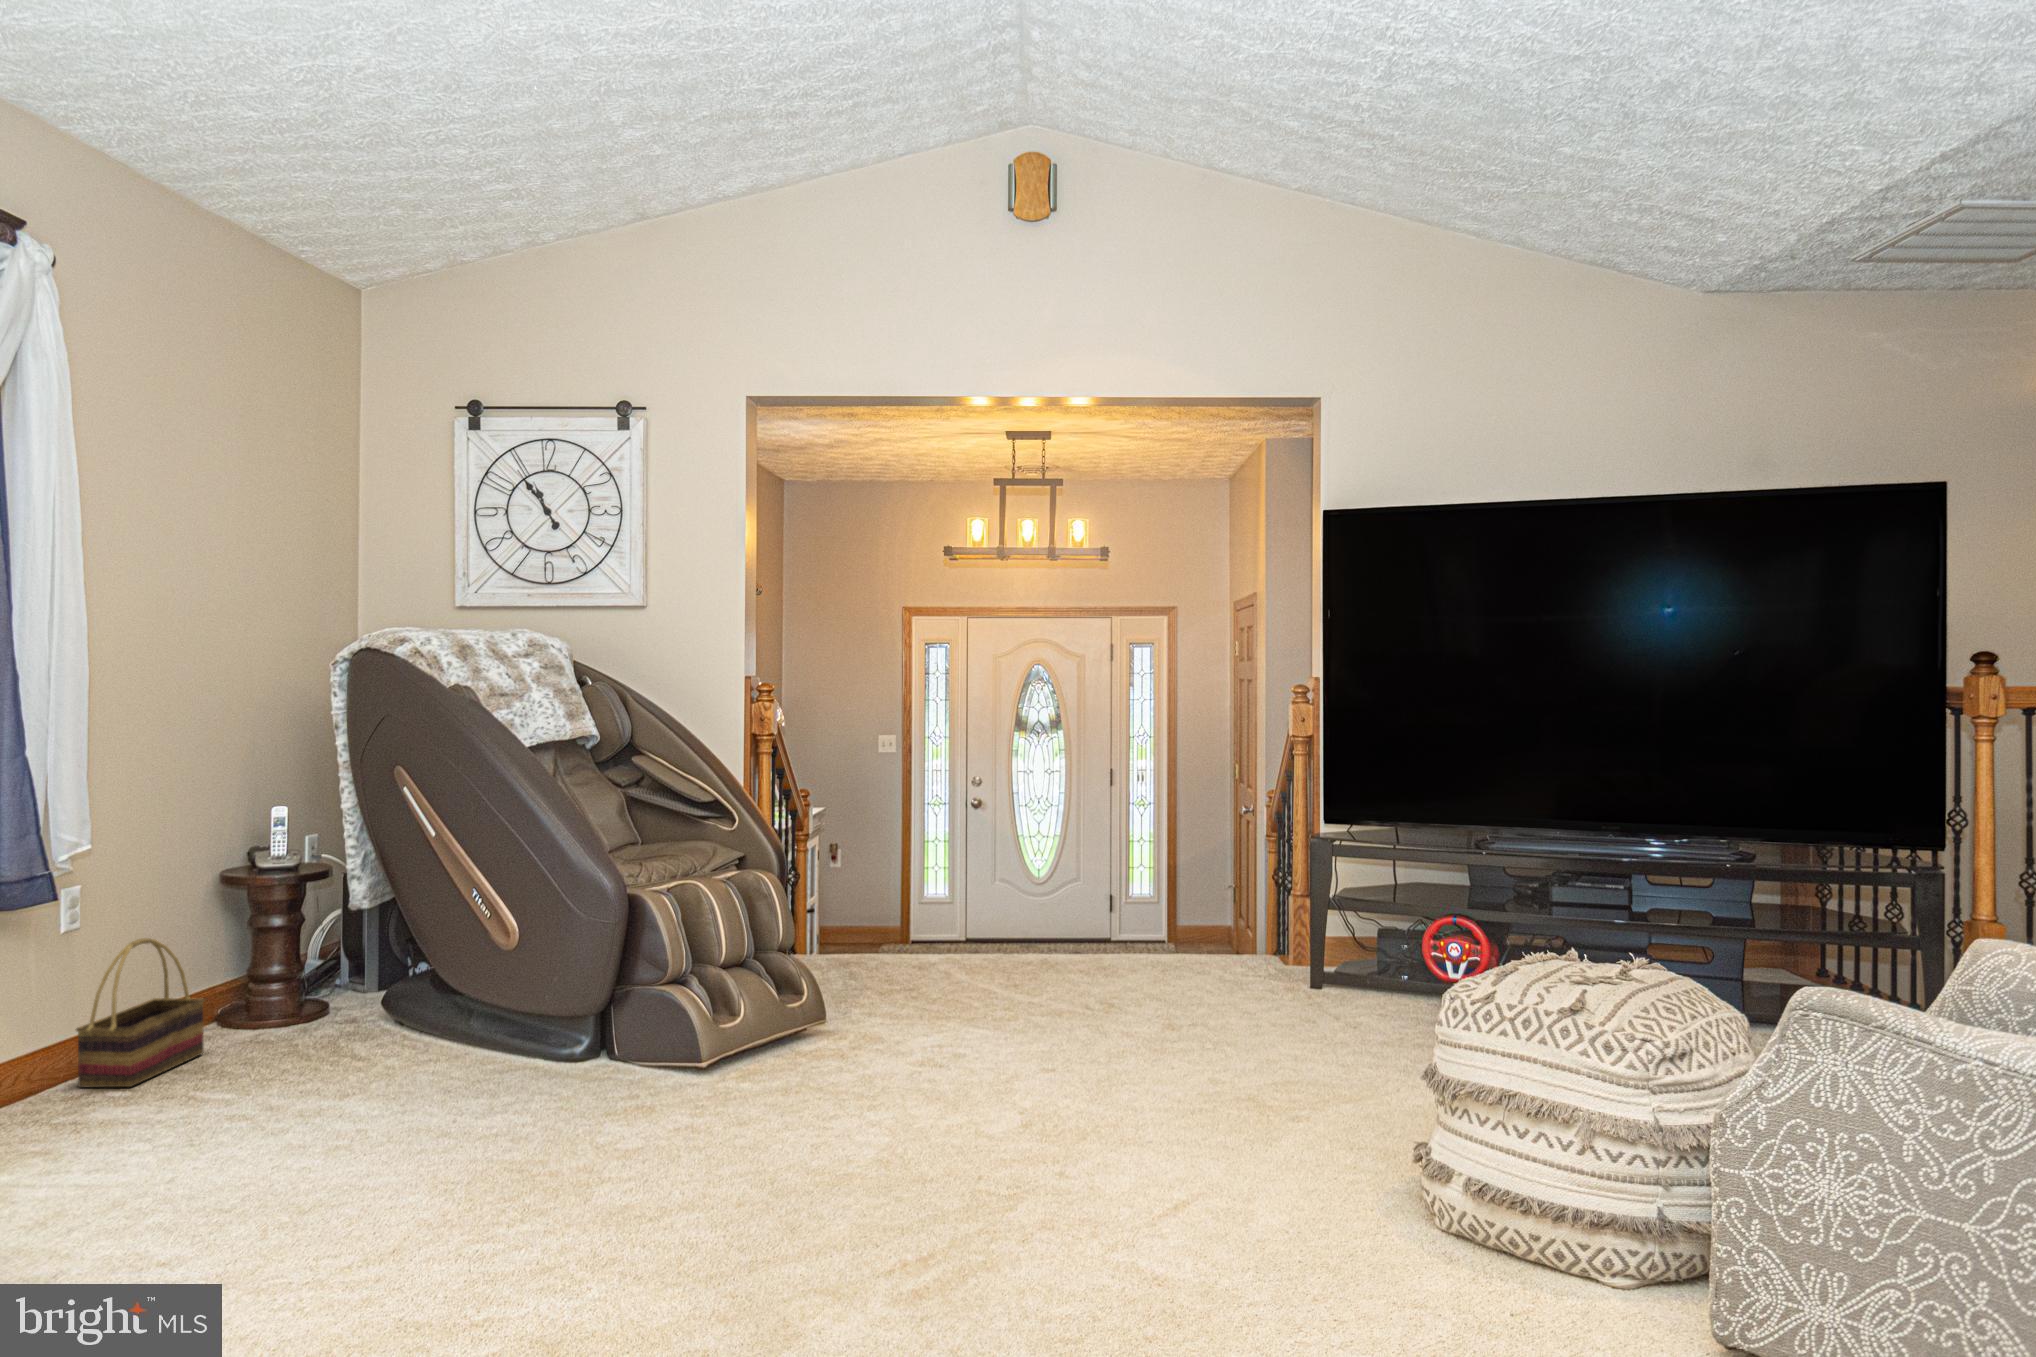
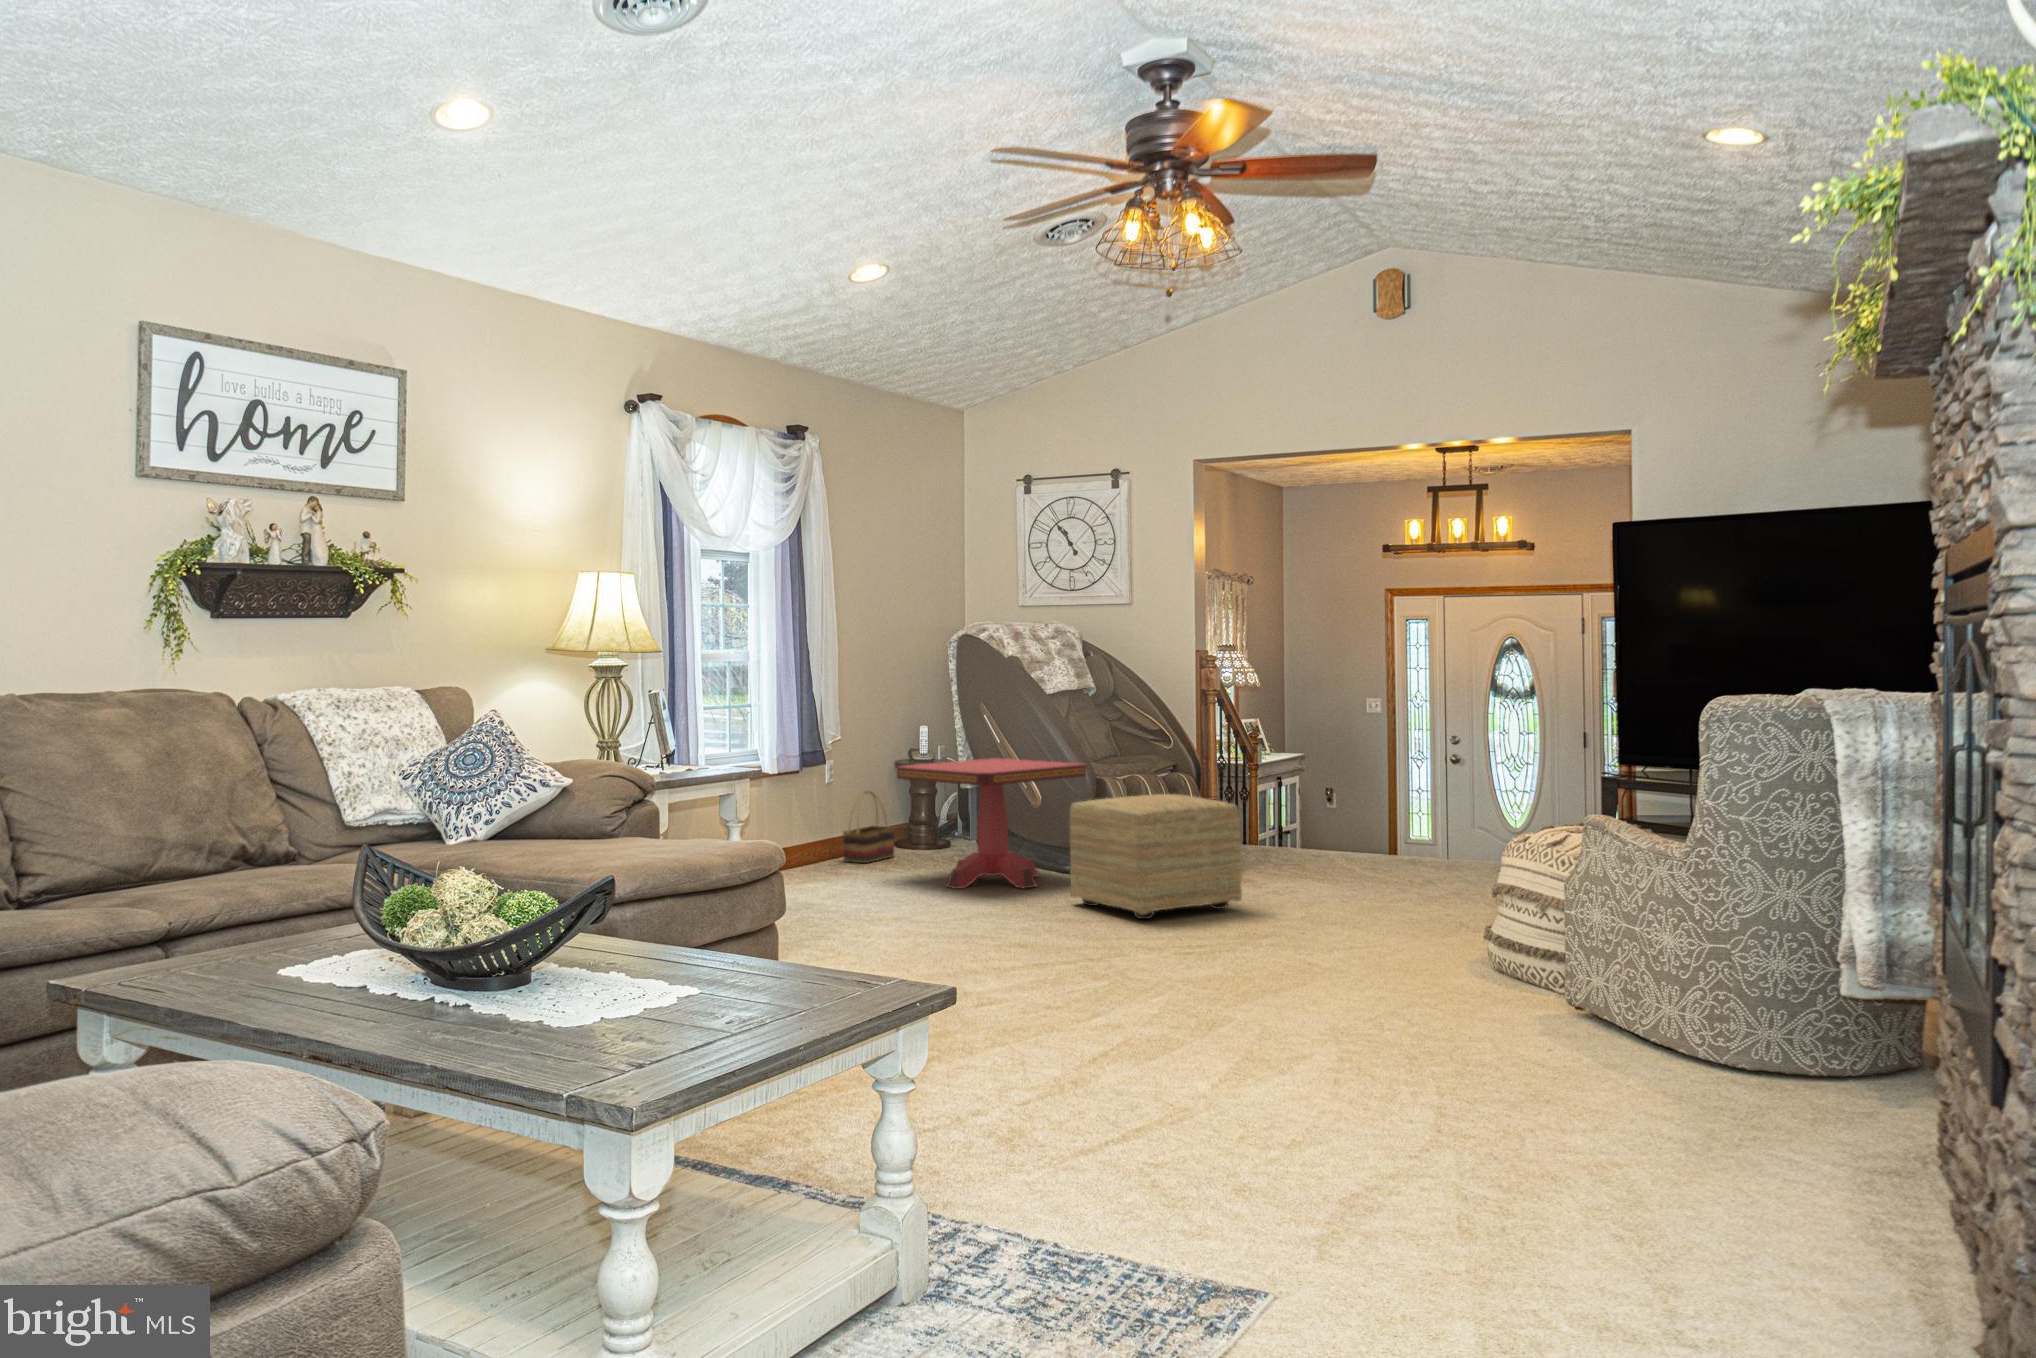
side table: none [197,866,613,1163] -> present [897,758,1086,889]
ottoman: none [610,934,945,1228] -> present [1070,794,1242,919]

